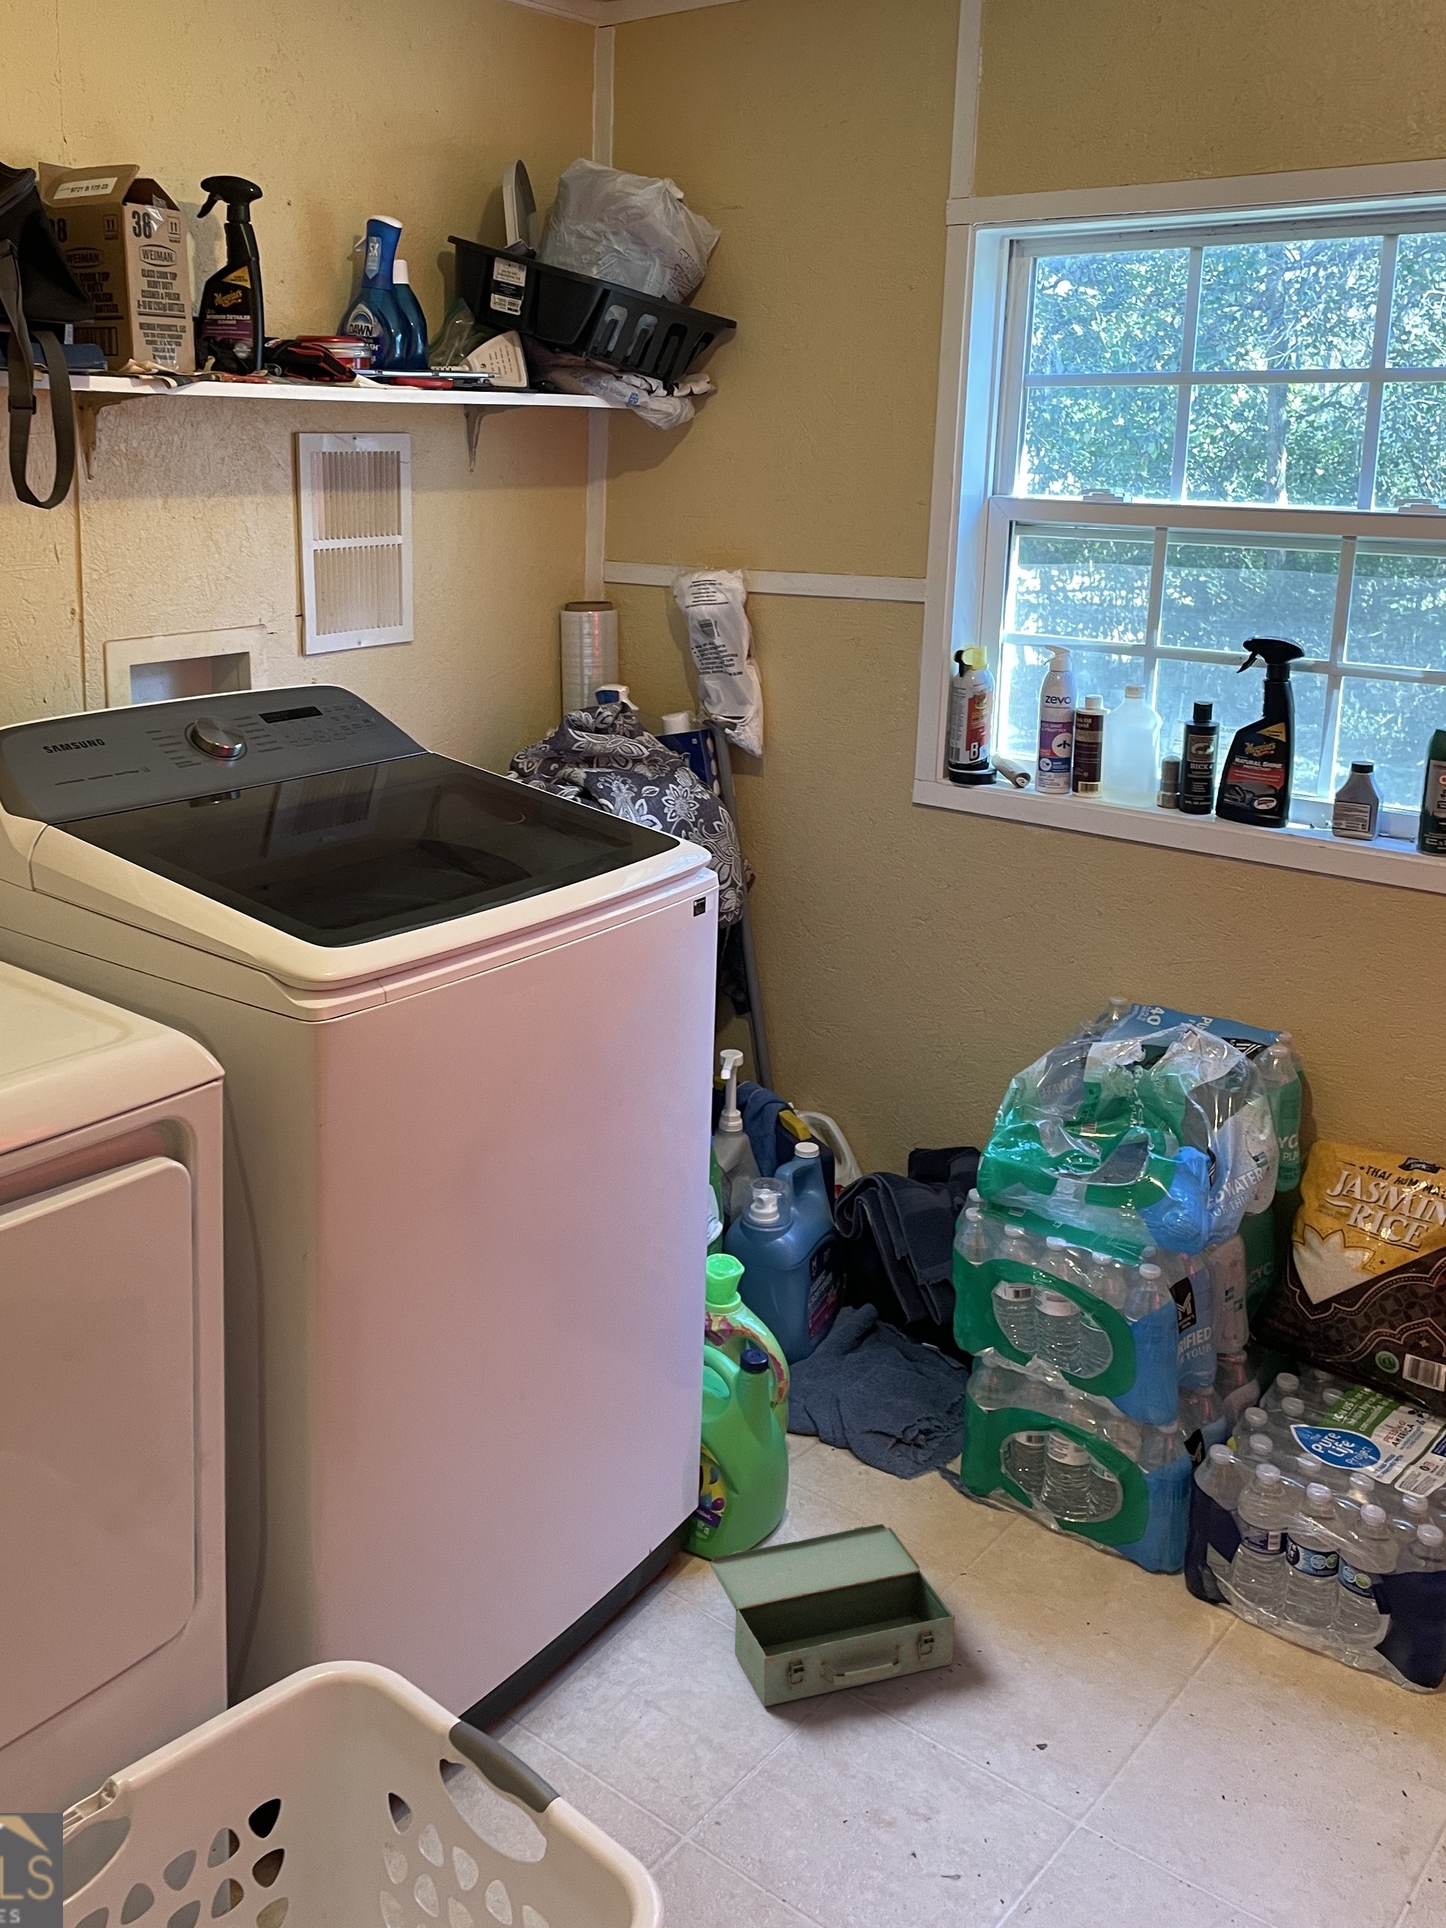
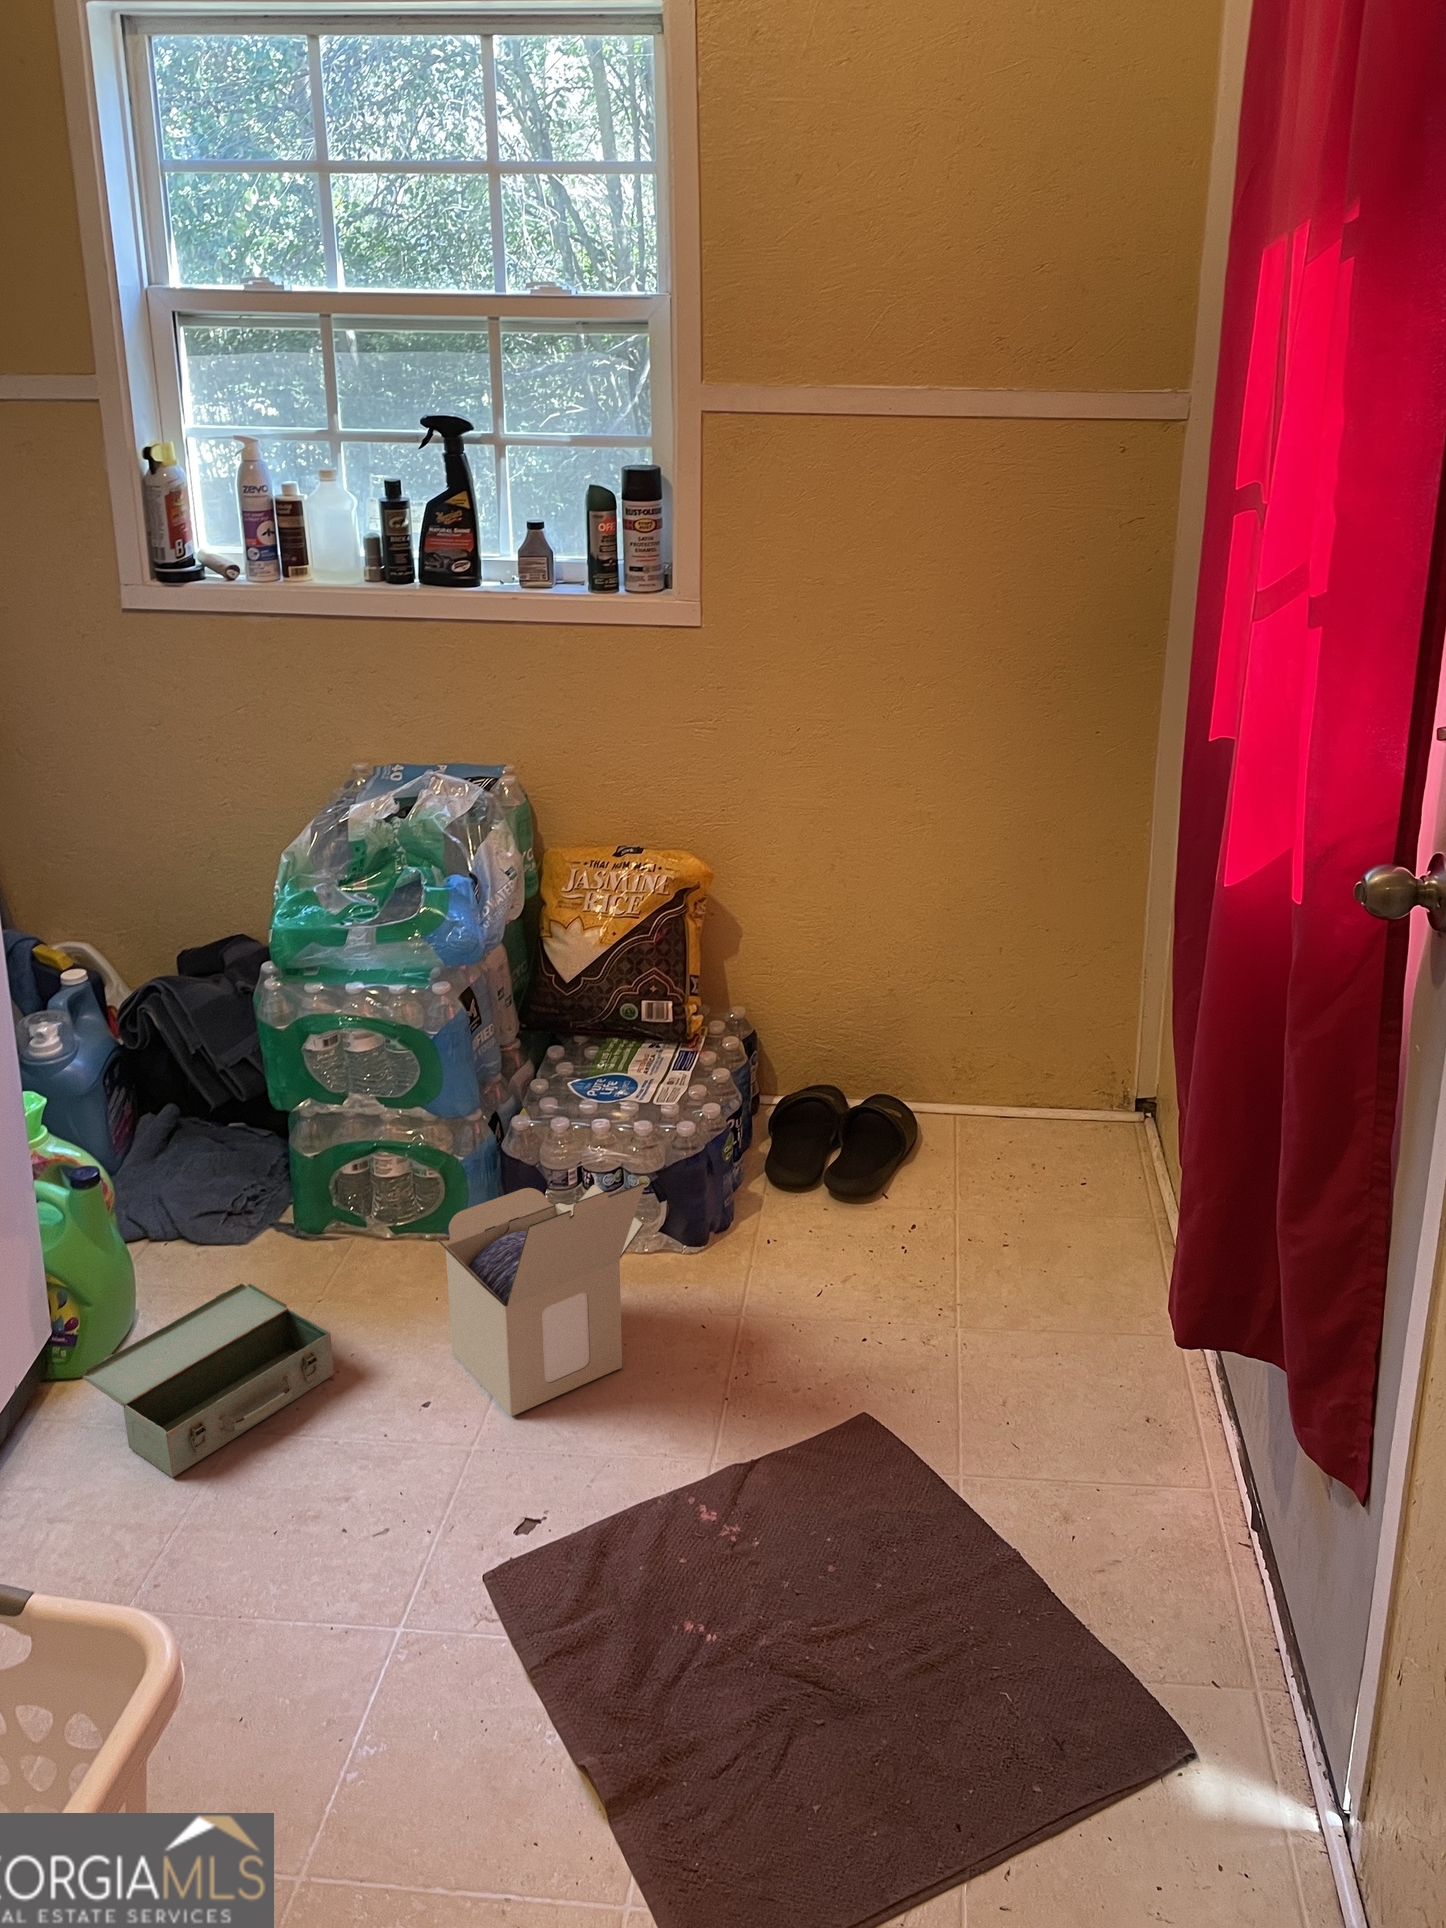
cardboard box: none [1081,1536,1339,1805] -> present [437,1183,645,1416]

